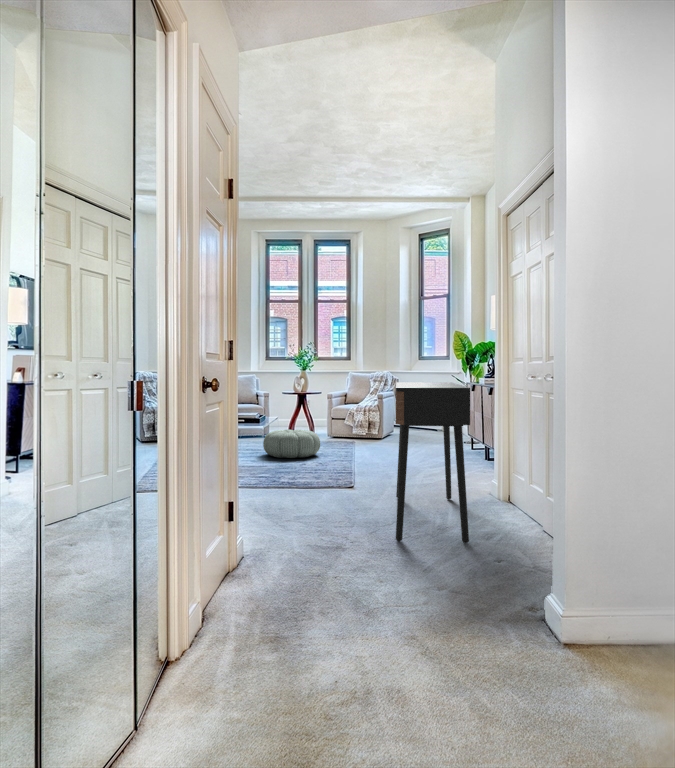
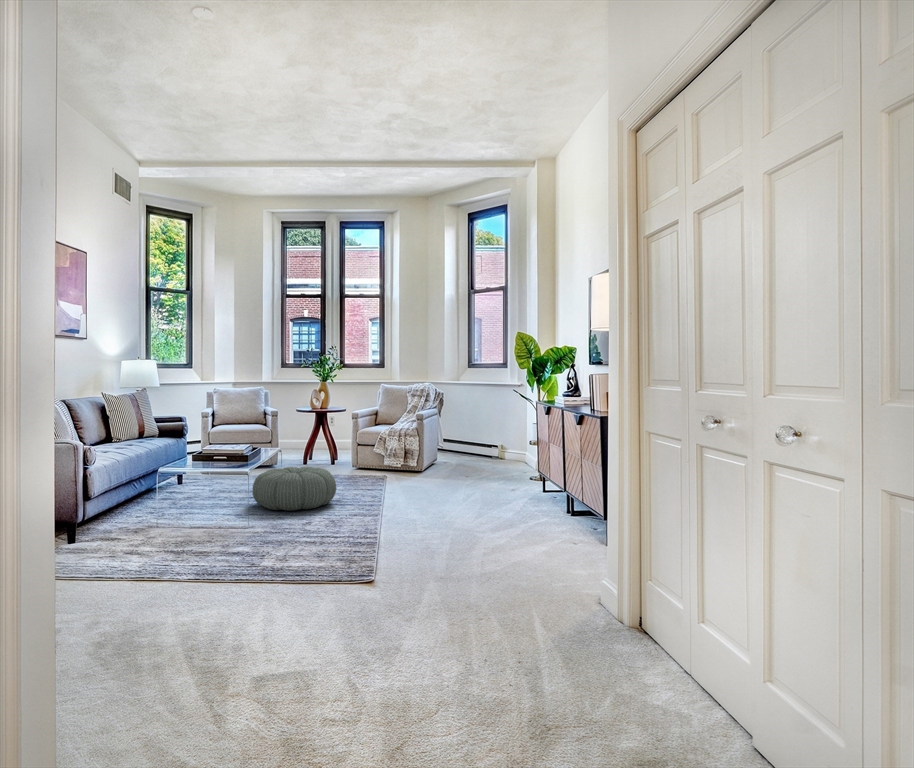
console table: present [395,382,470,543] -> none [447,410,612,768]

